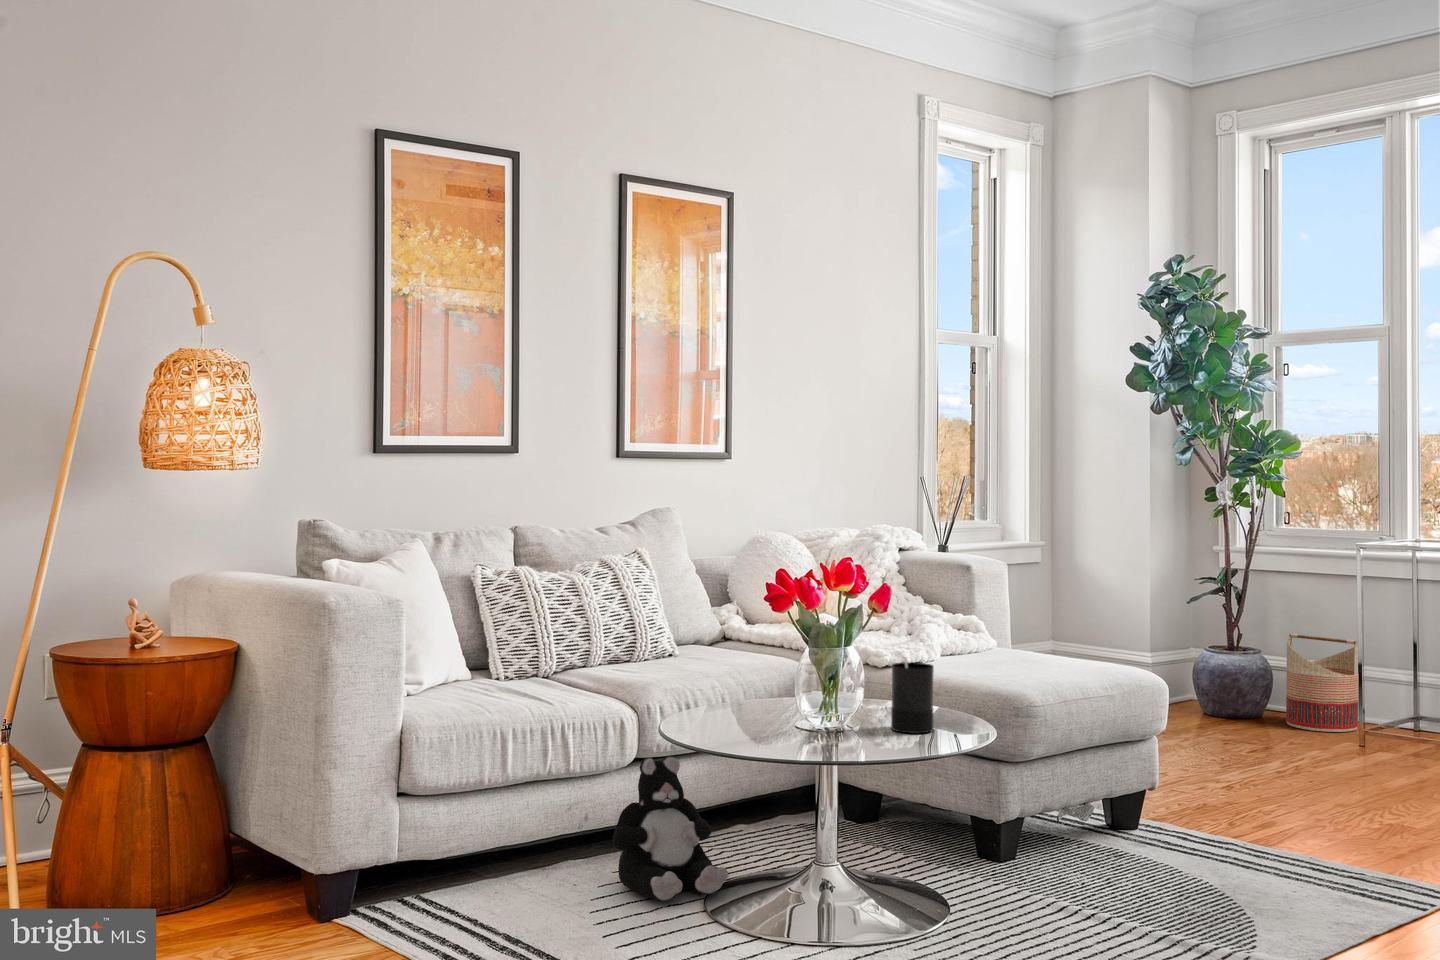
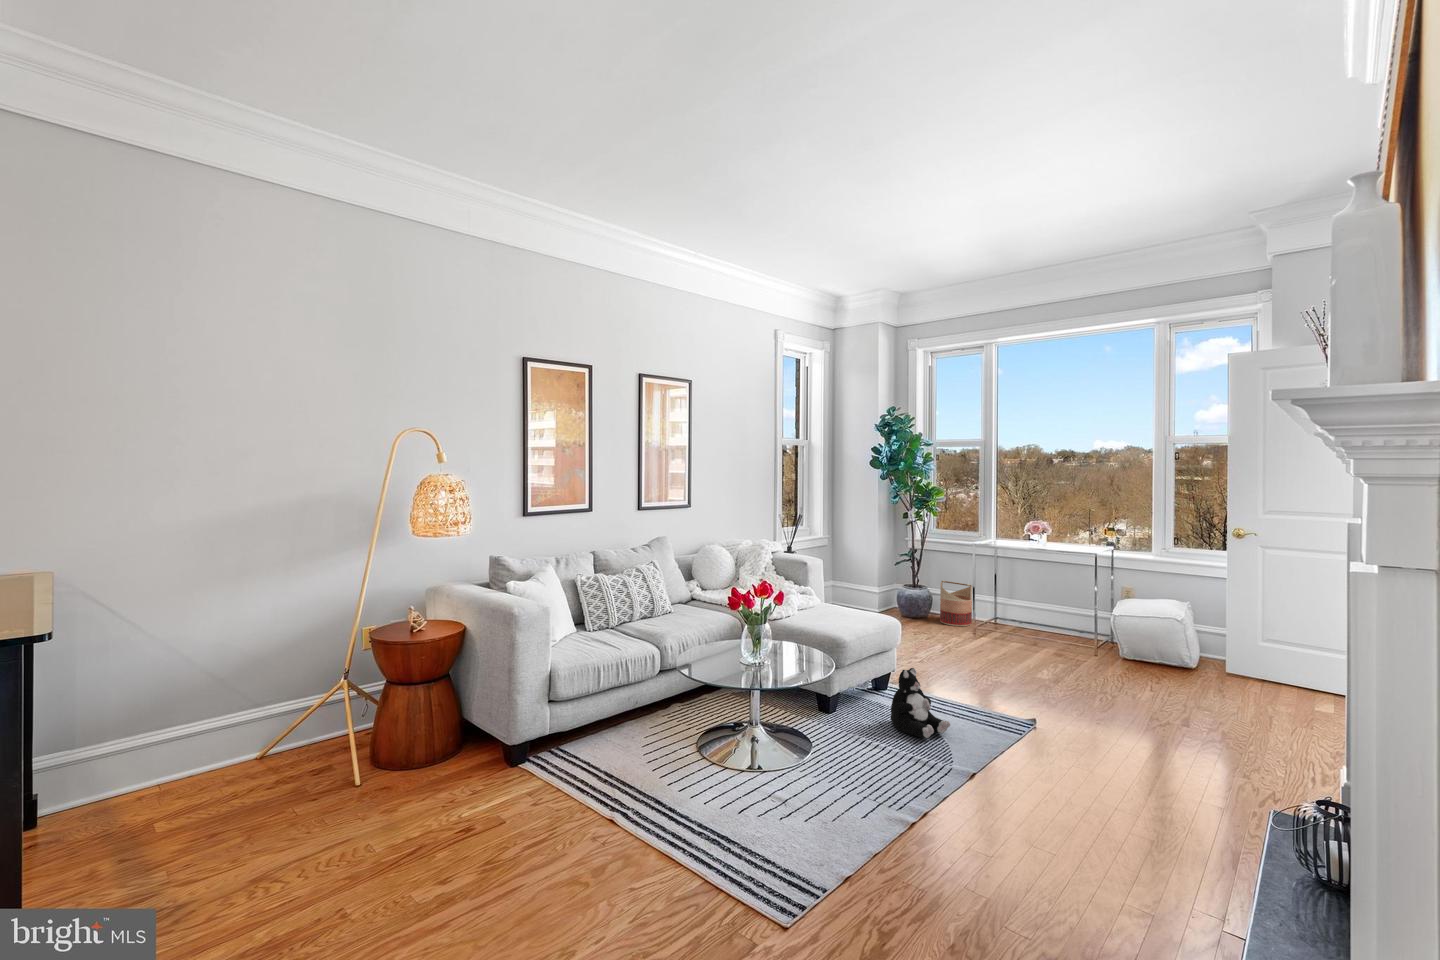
candle: present [891,656,934,733] -> none [787,631,807,669]
plush toy: present [612,755,729,901] -> present [891,668,950,738]

